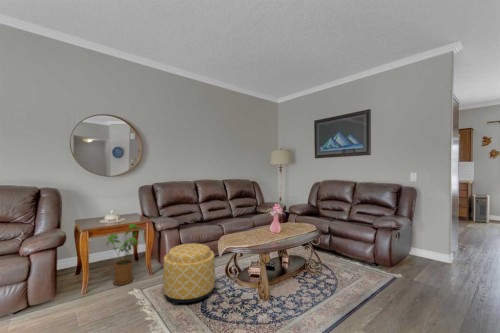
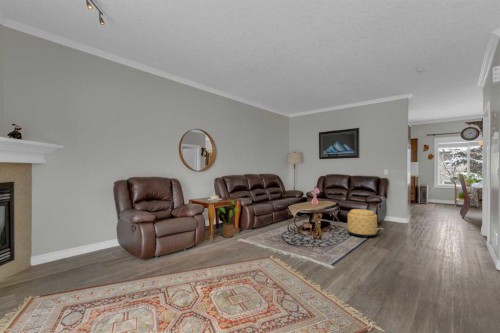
ottoman: present [163,243,215,305] -> present [348,209,377,238]

